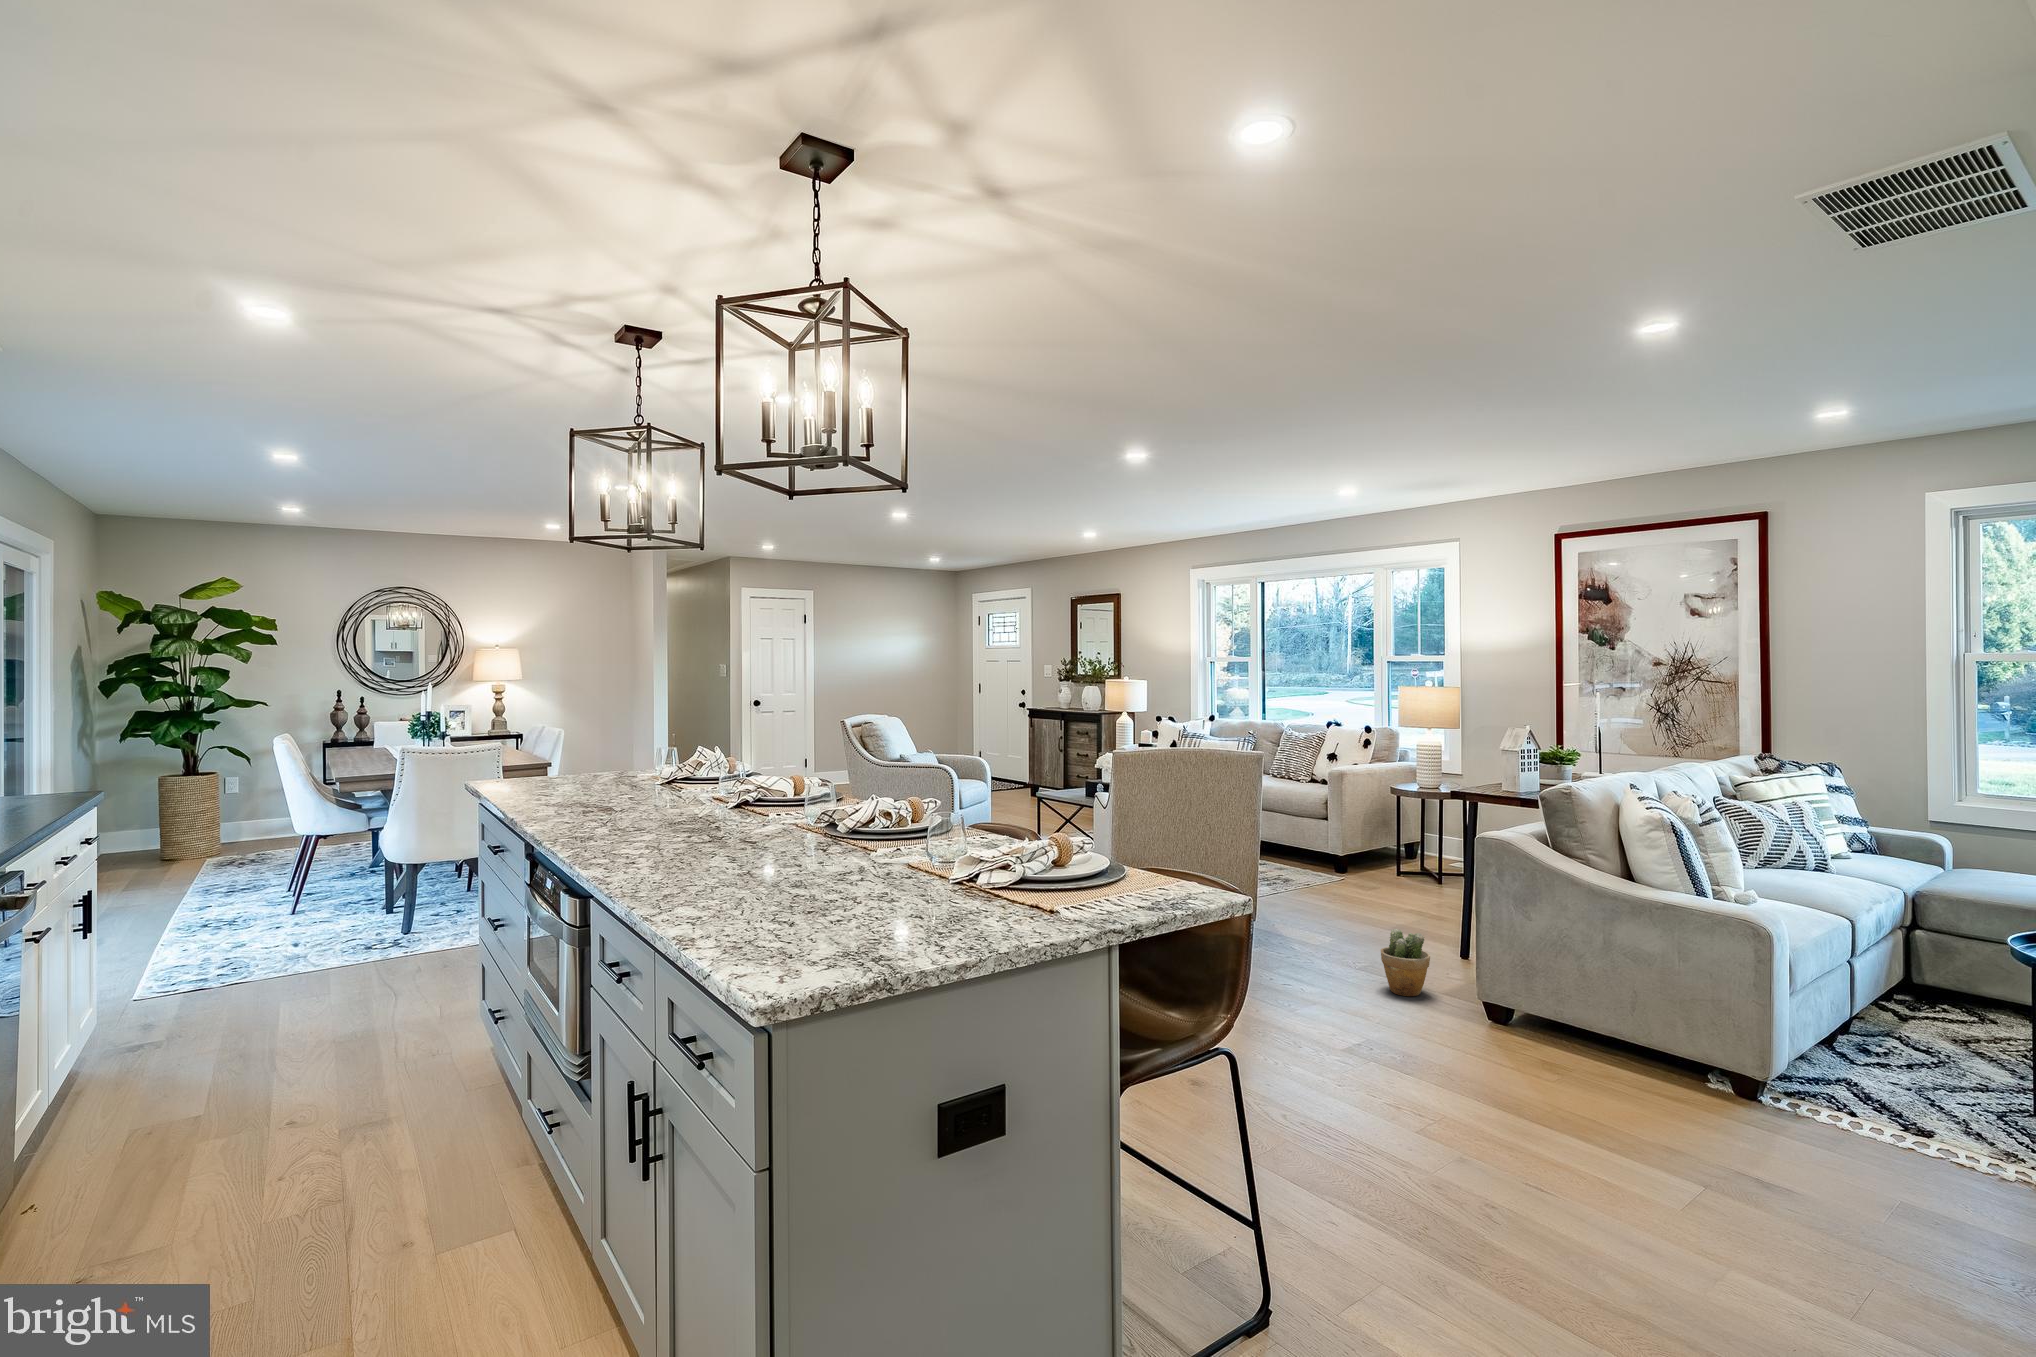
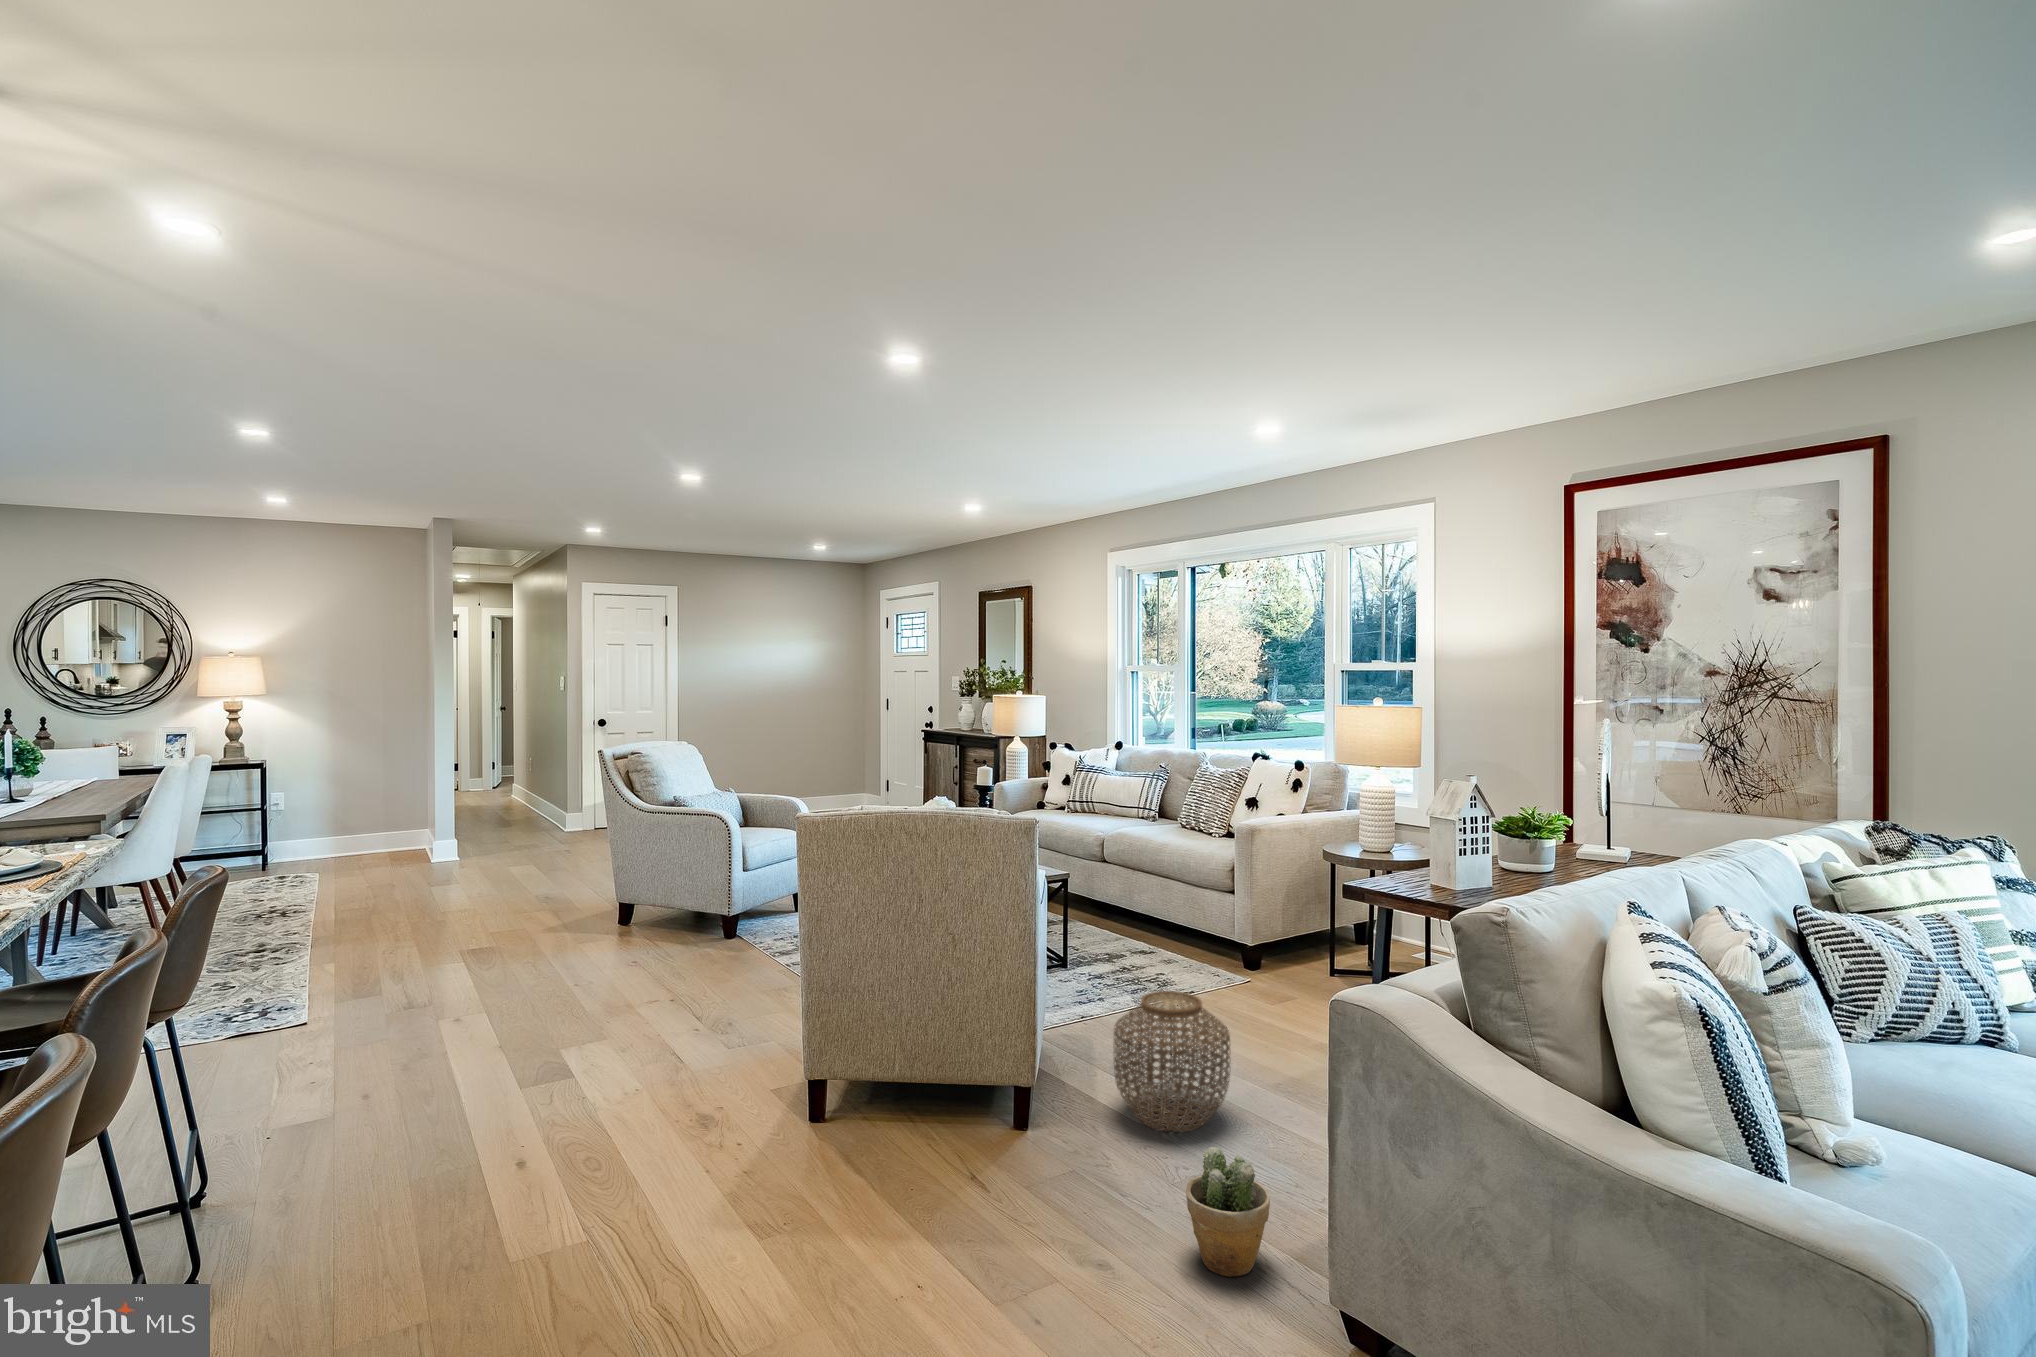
woven basket: none [1298,862,1373,945] -> present [1114,991,1230,1132]

